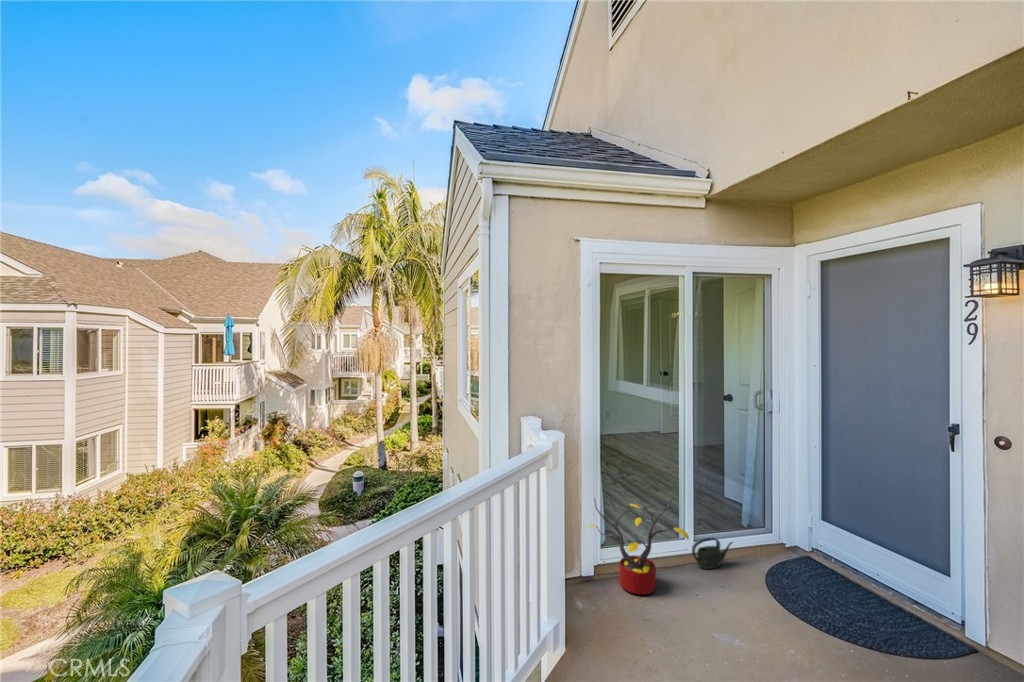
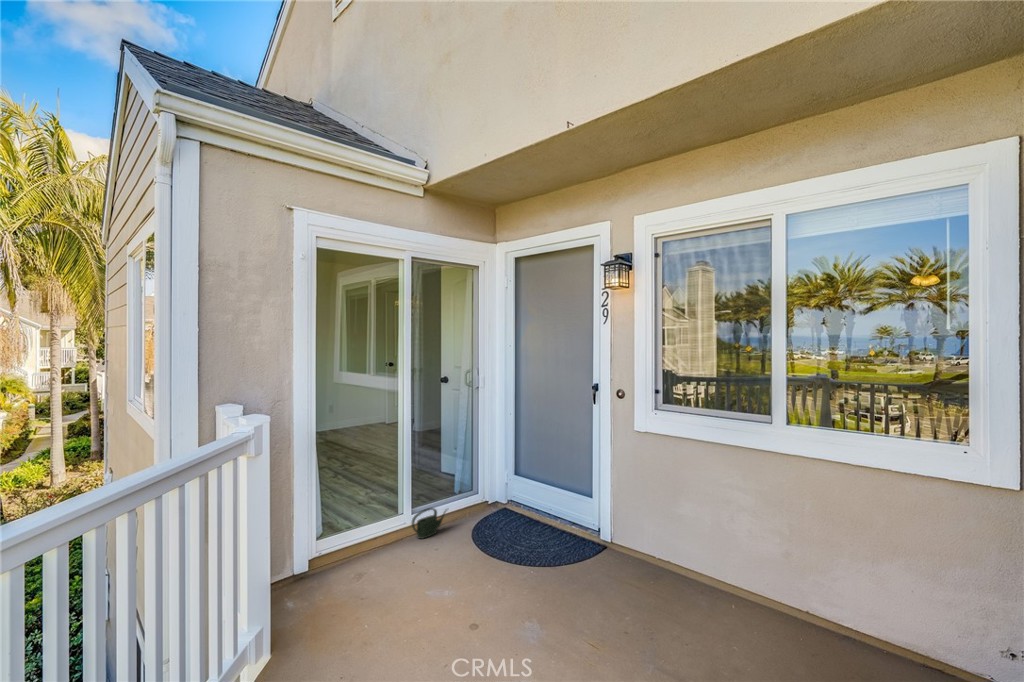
decorative plant: present [589,498,689,594] -> none [300,473,407,577]

